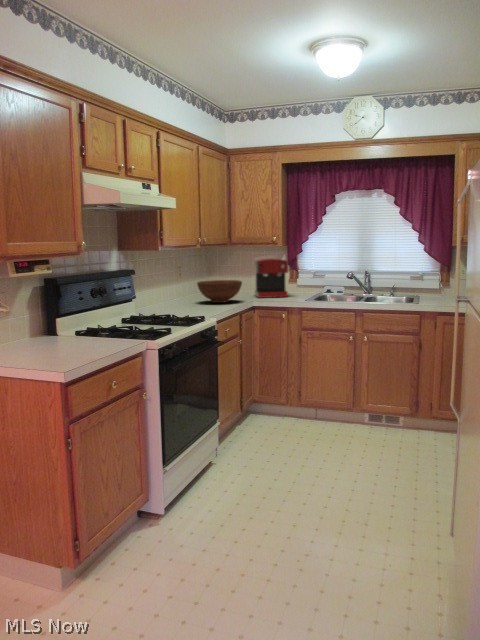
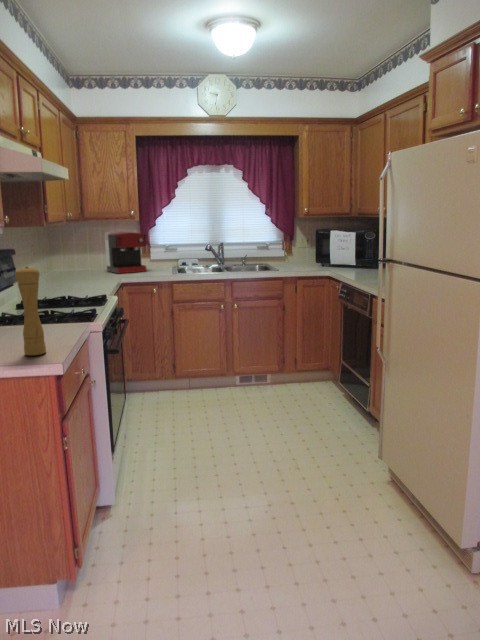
fruit bowl: present [197,280,242,303] -> none [57,256,108,281]
pepper mill: none [45,284,70,361] -> present [15,267,46,356]

